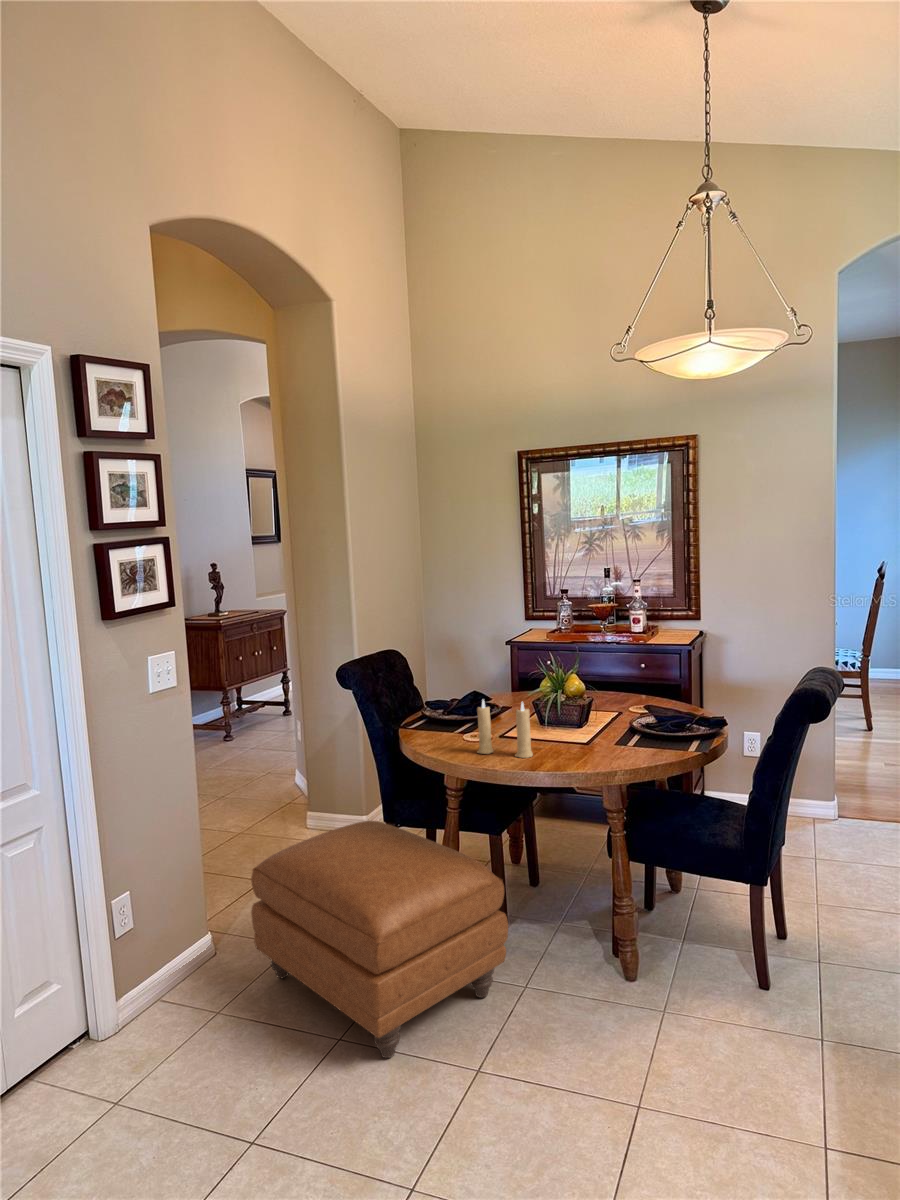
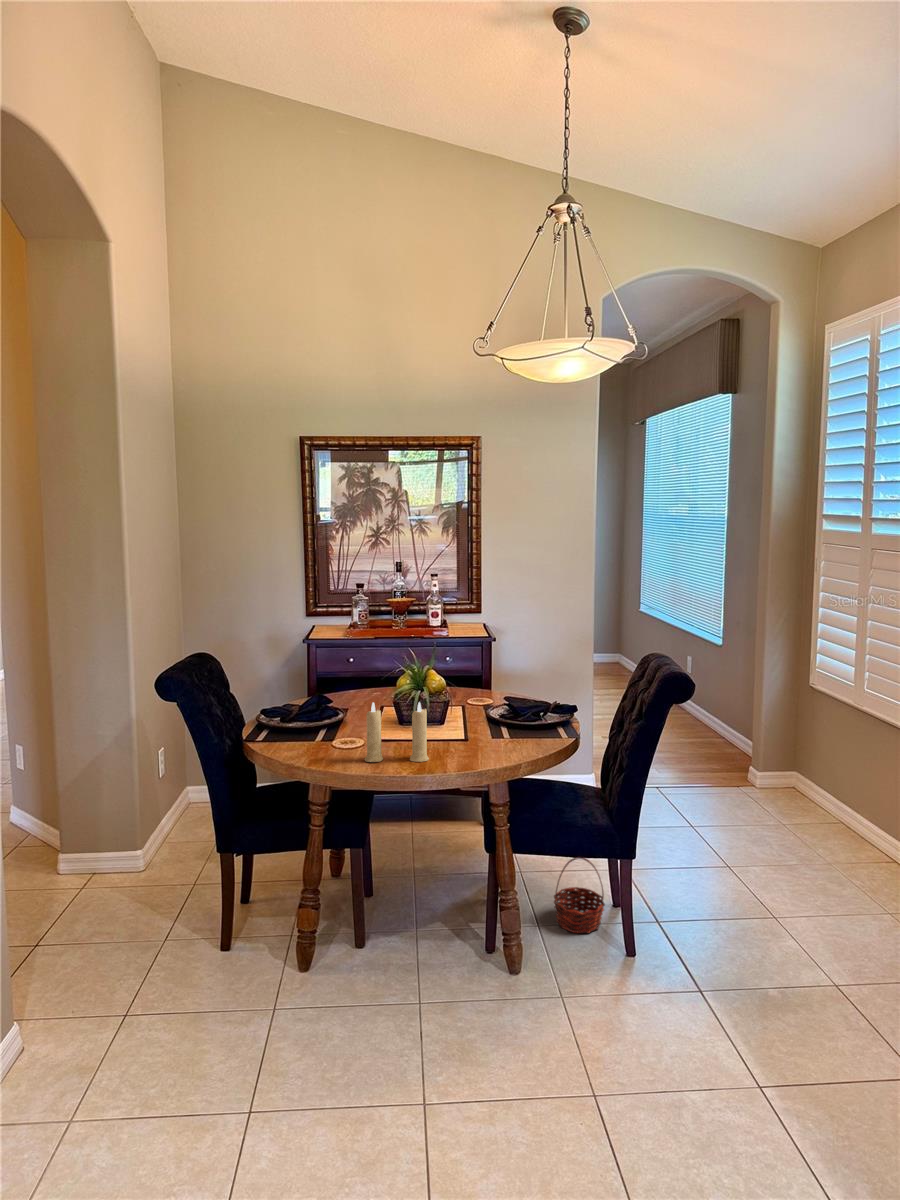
ottoman: present [251,821,508,1058] -> none [92,855,415,1131]
basket: none [696,881,754,964] -> present [554,858,605,933]

